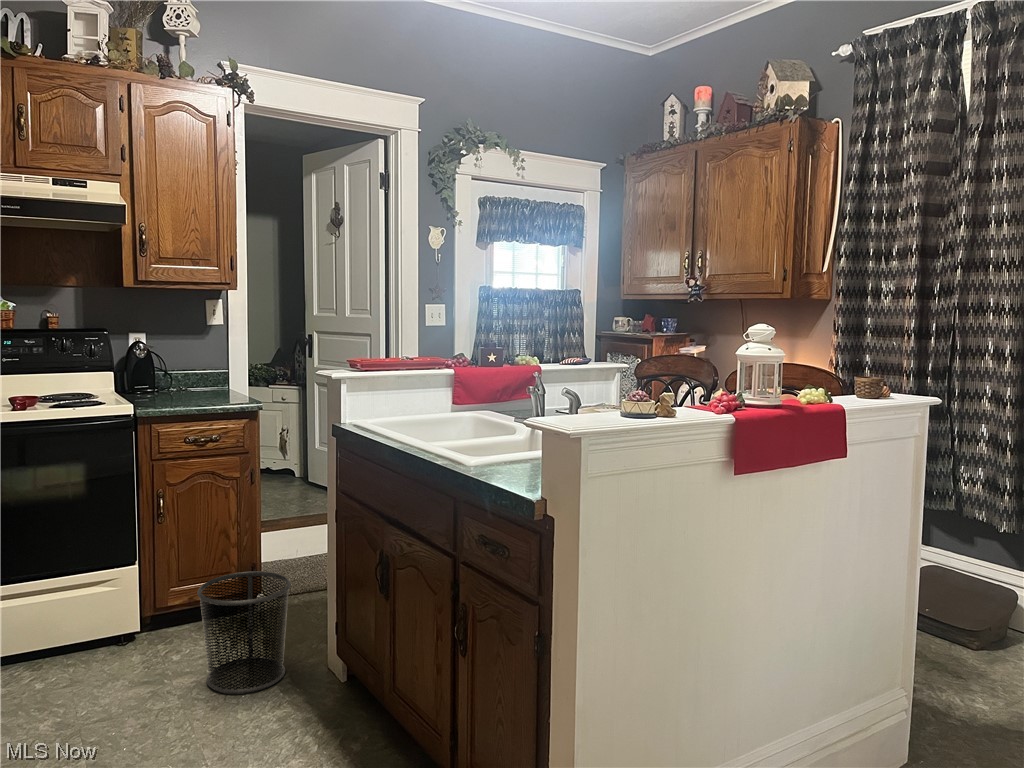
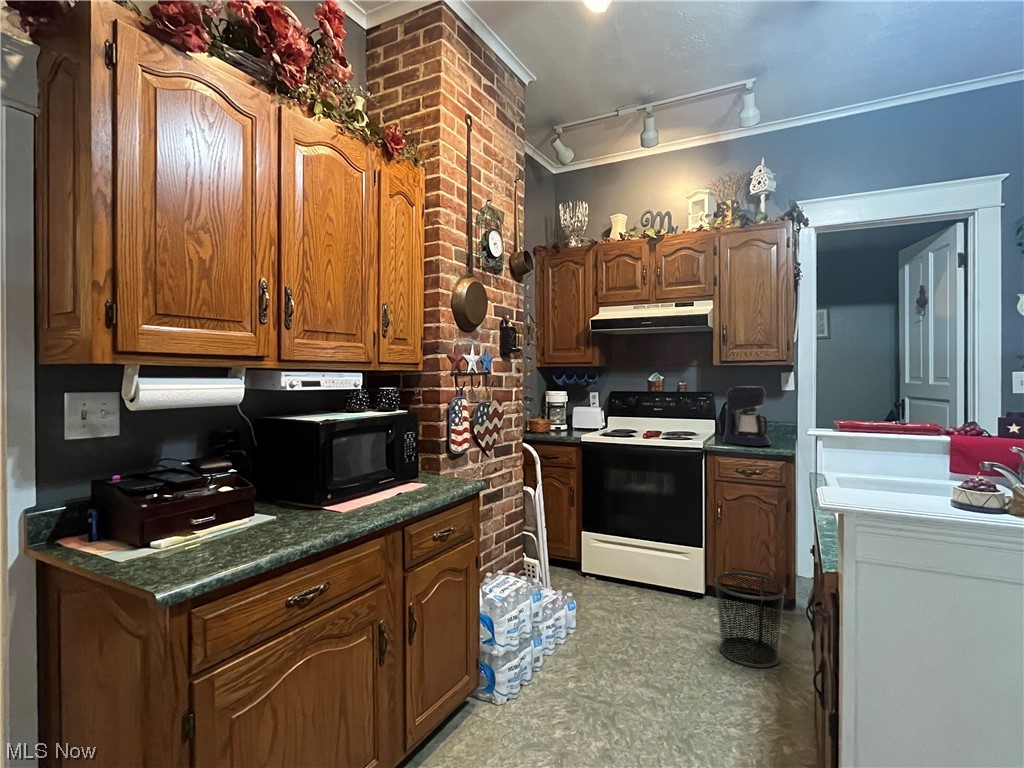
coffee maker: none [150,318,217,402] -> present [723,386,771,446]

